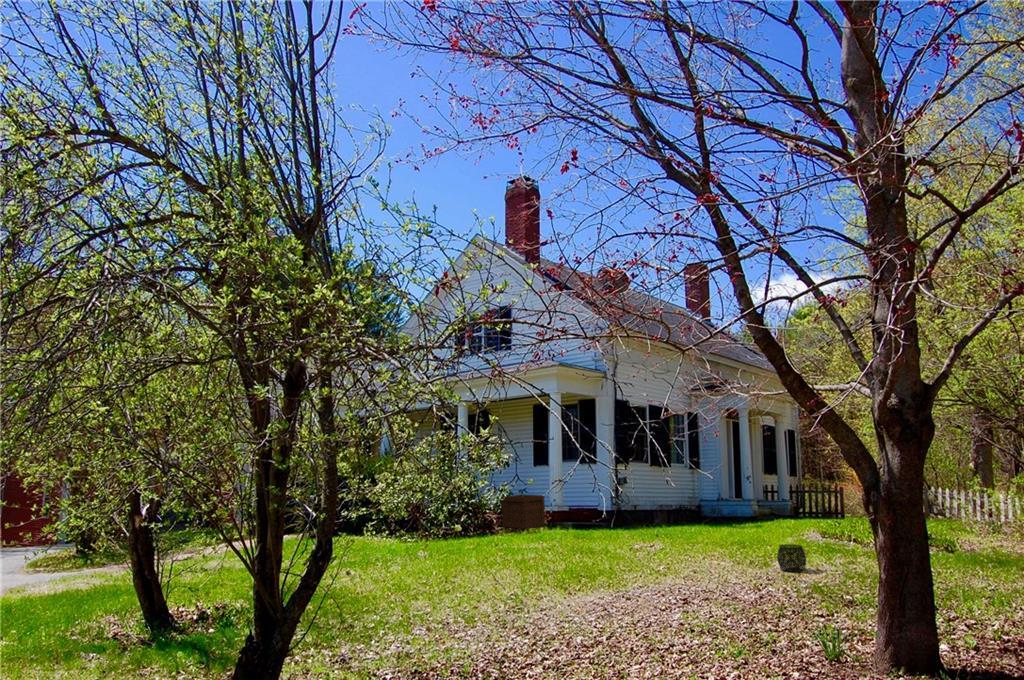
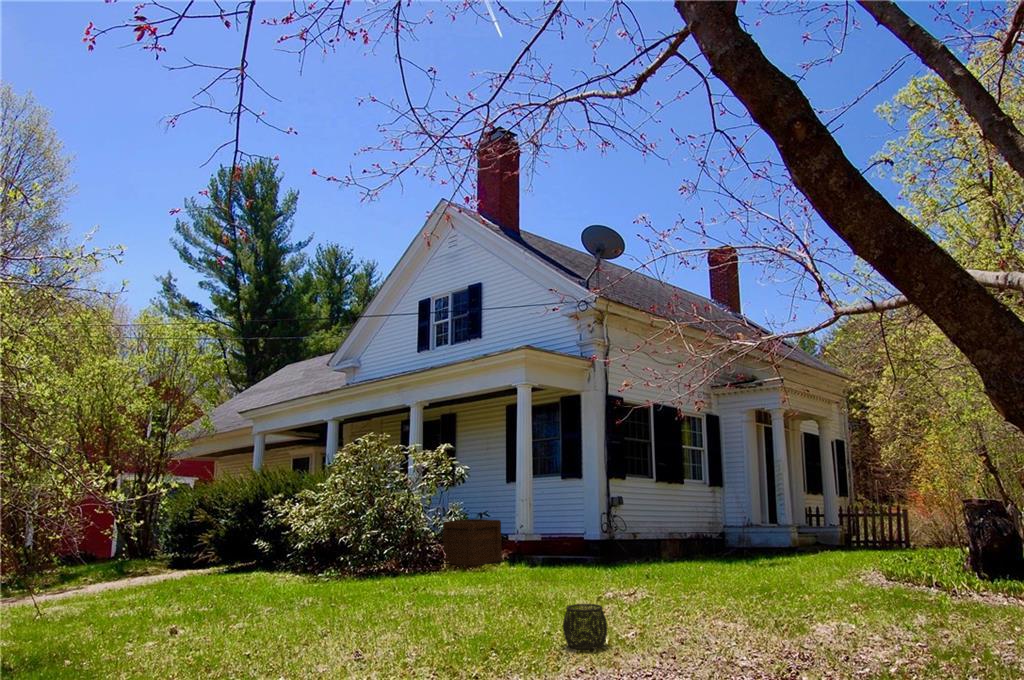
woven basket: present [777,544,806,572] -> present [563,604,607,650]

